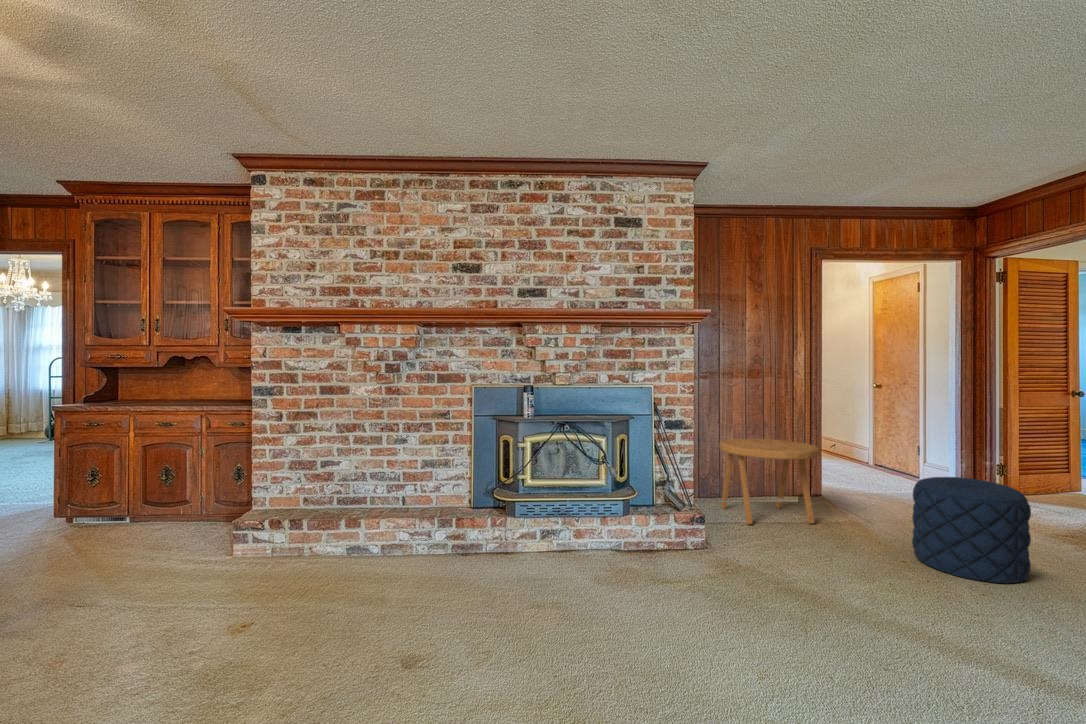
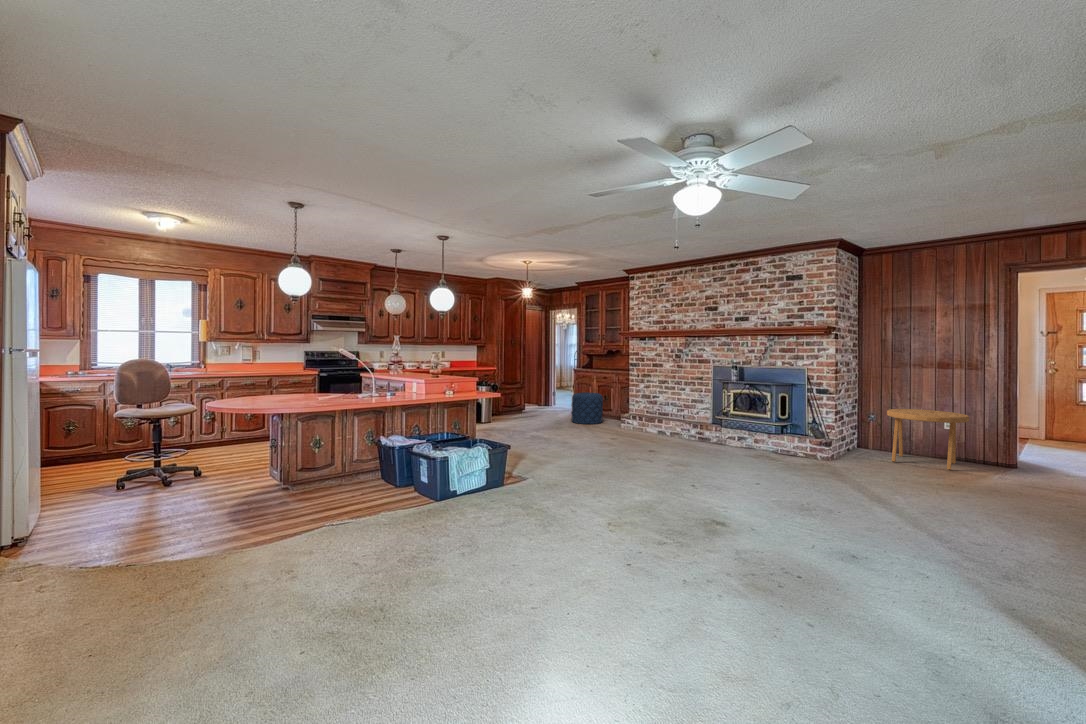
pouf: present [912,477,1031,583] -> present [571,392,603,424]

